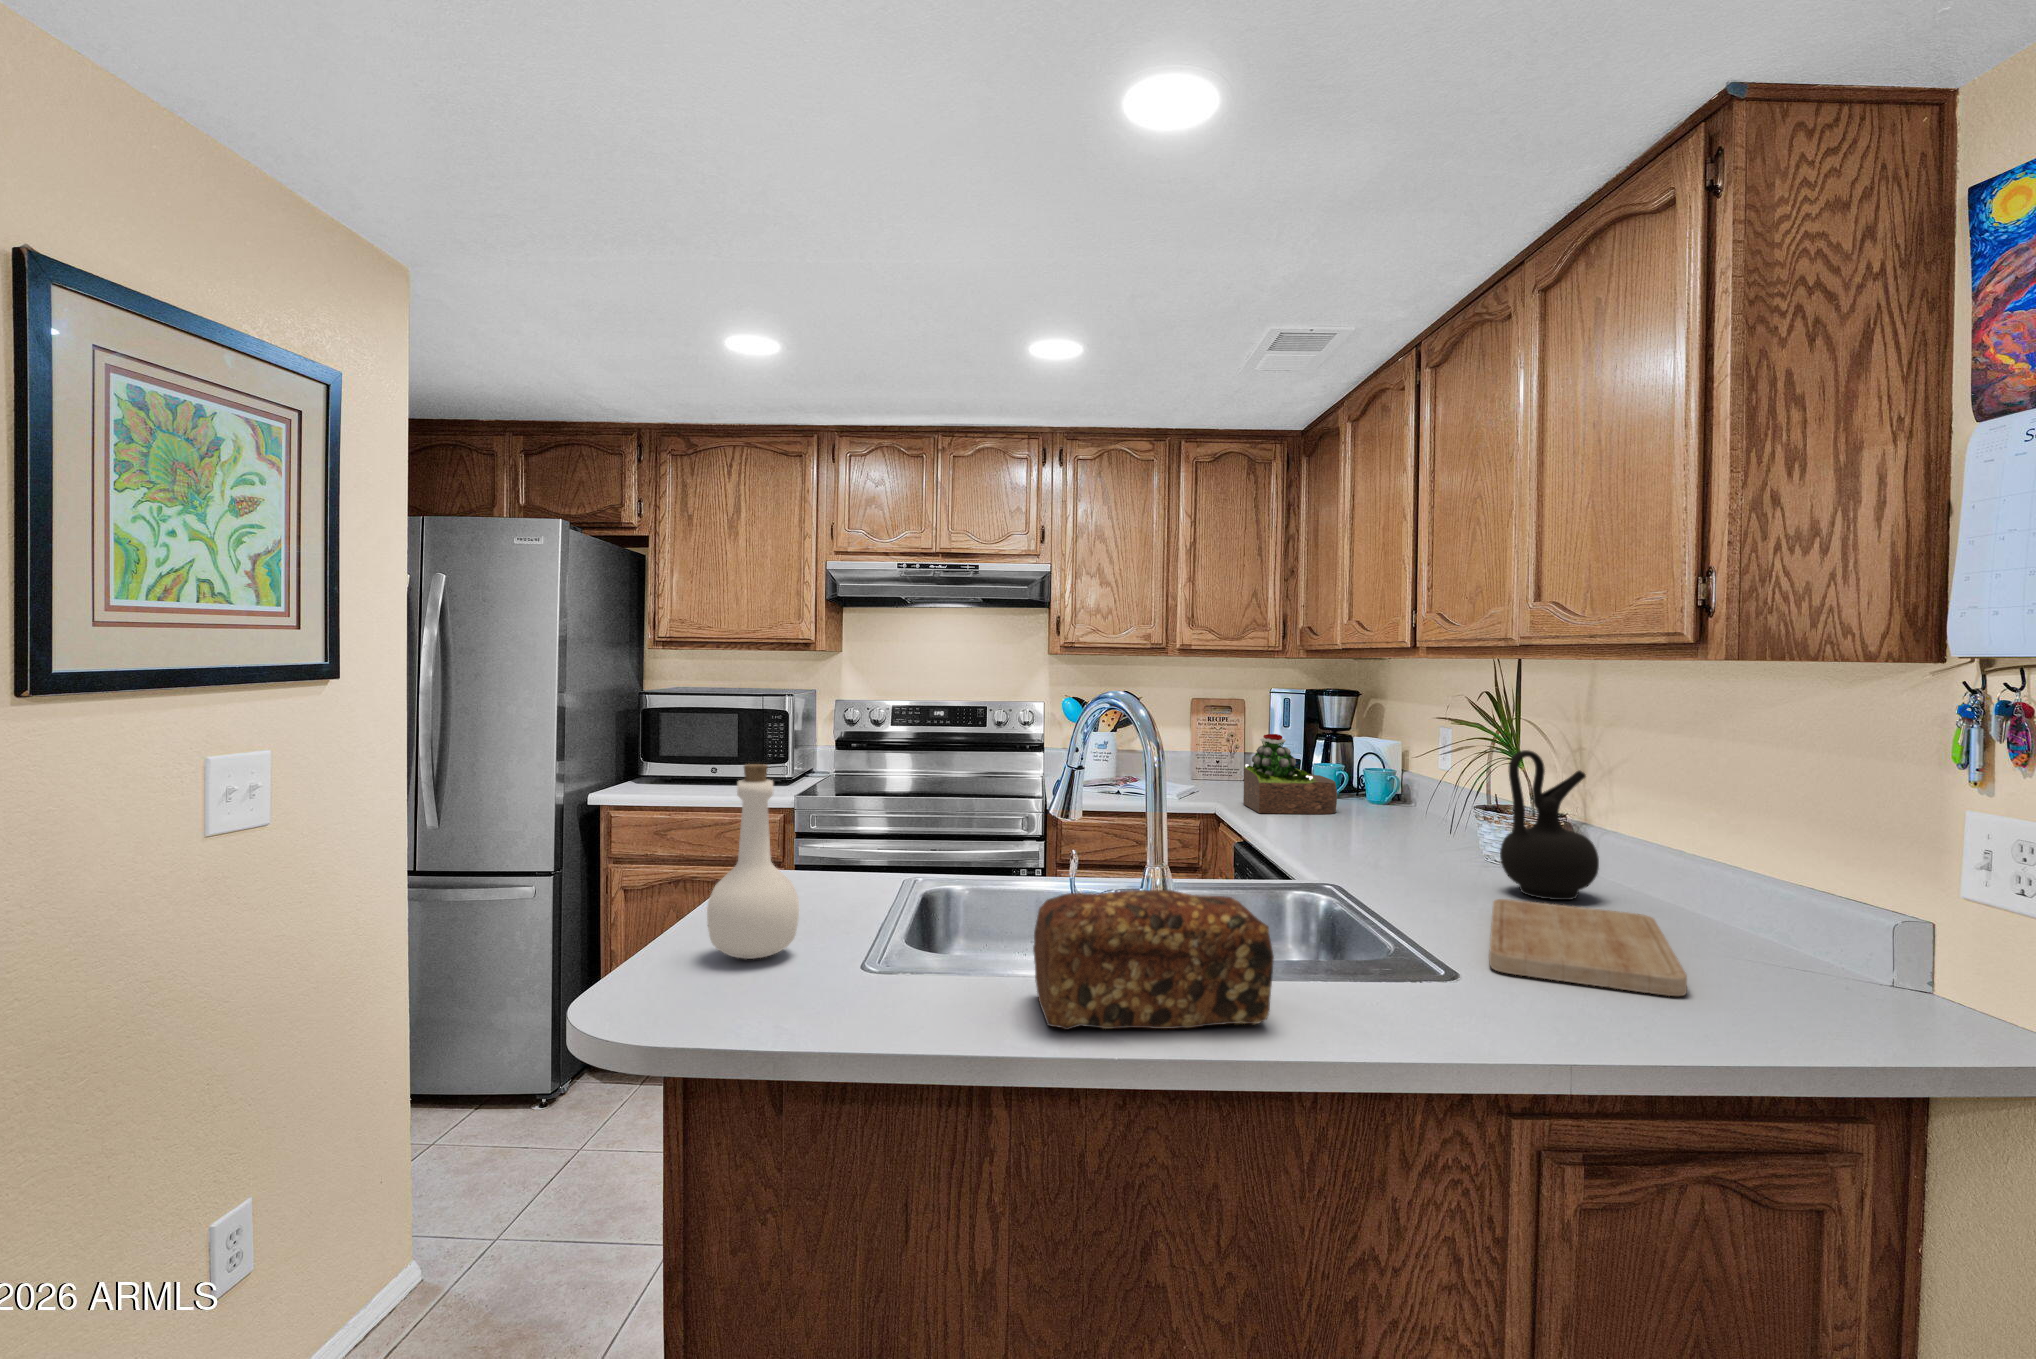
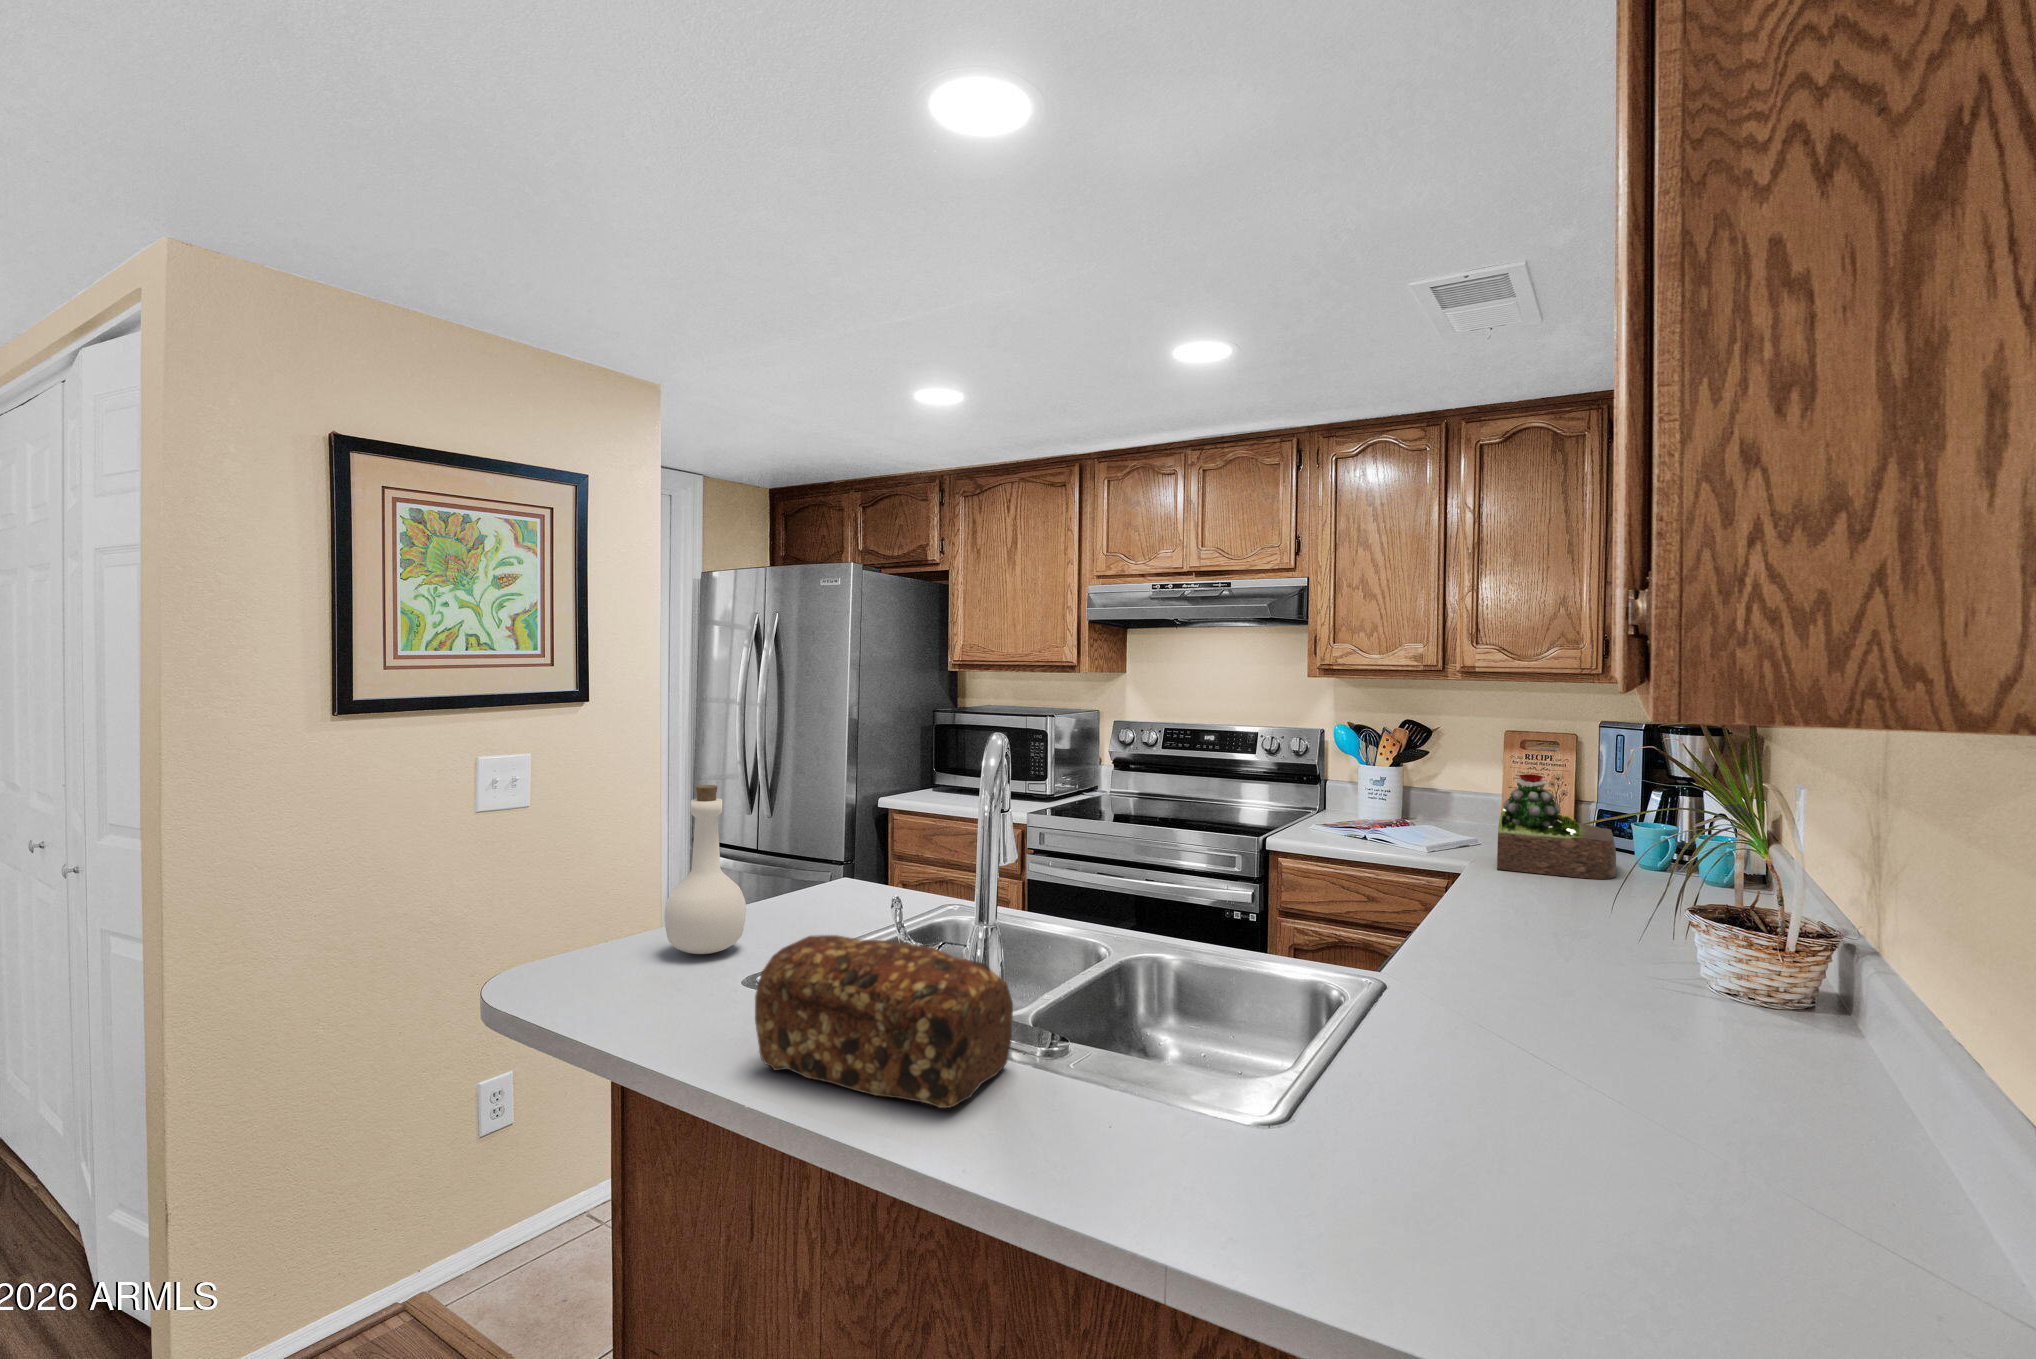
ceramic jug: present [1500,750,1599,900] -> none [1626,823,1778,1044]
cutting board: present [1489,899,1687,996] -> none [1367,1023,1763,1217]

